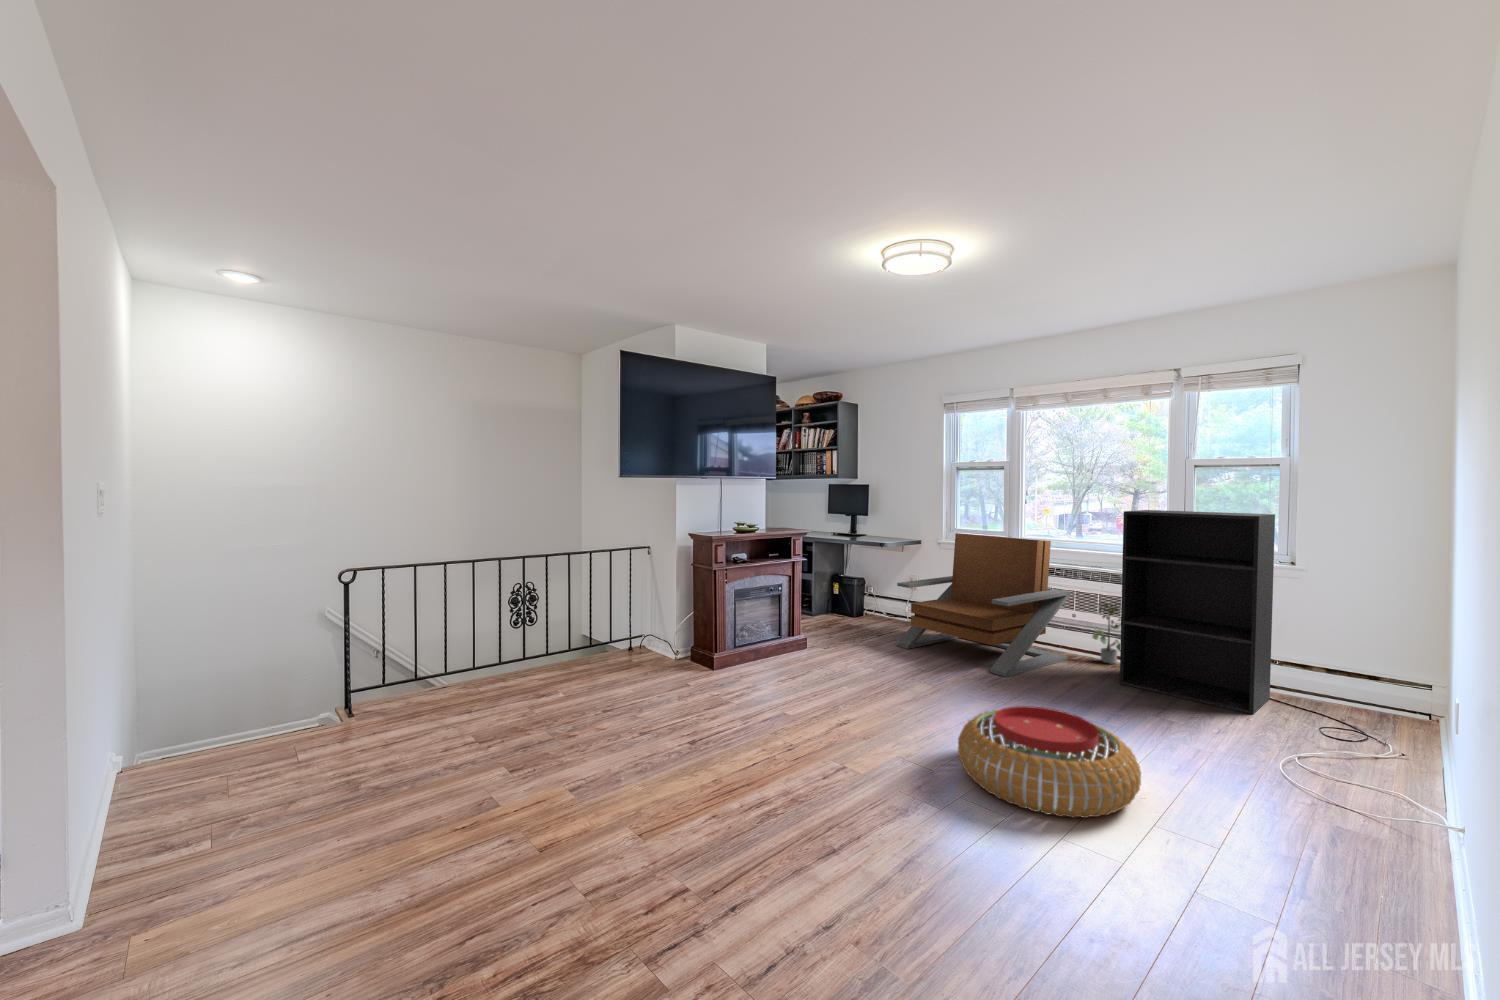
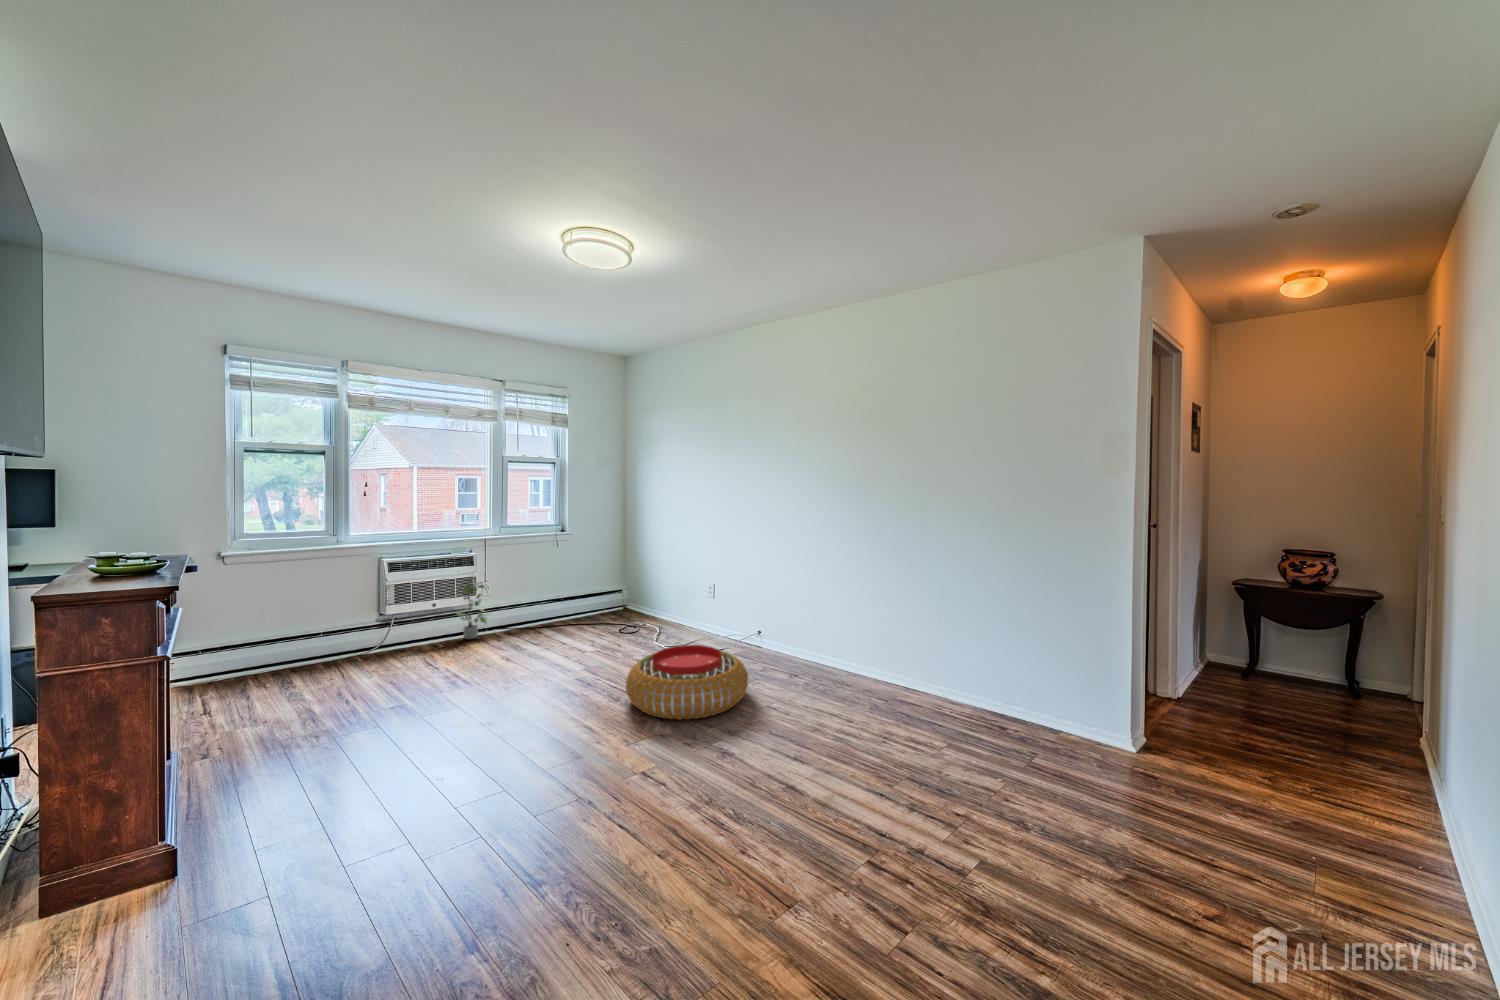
bookshelf: present [1120,510,1275,714] -> none [499,494,604,645]
lounge chair: present [896,533,1071,677] -> none [274,536,468,716]

